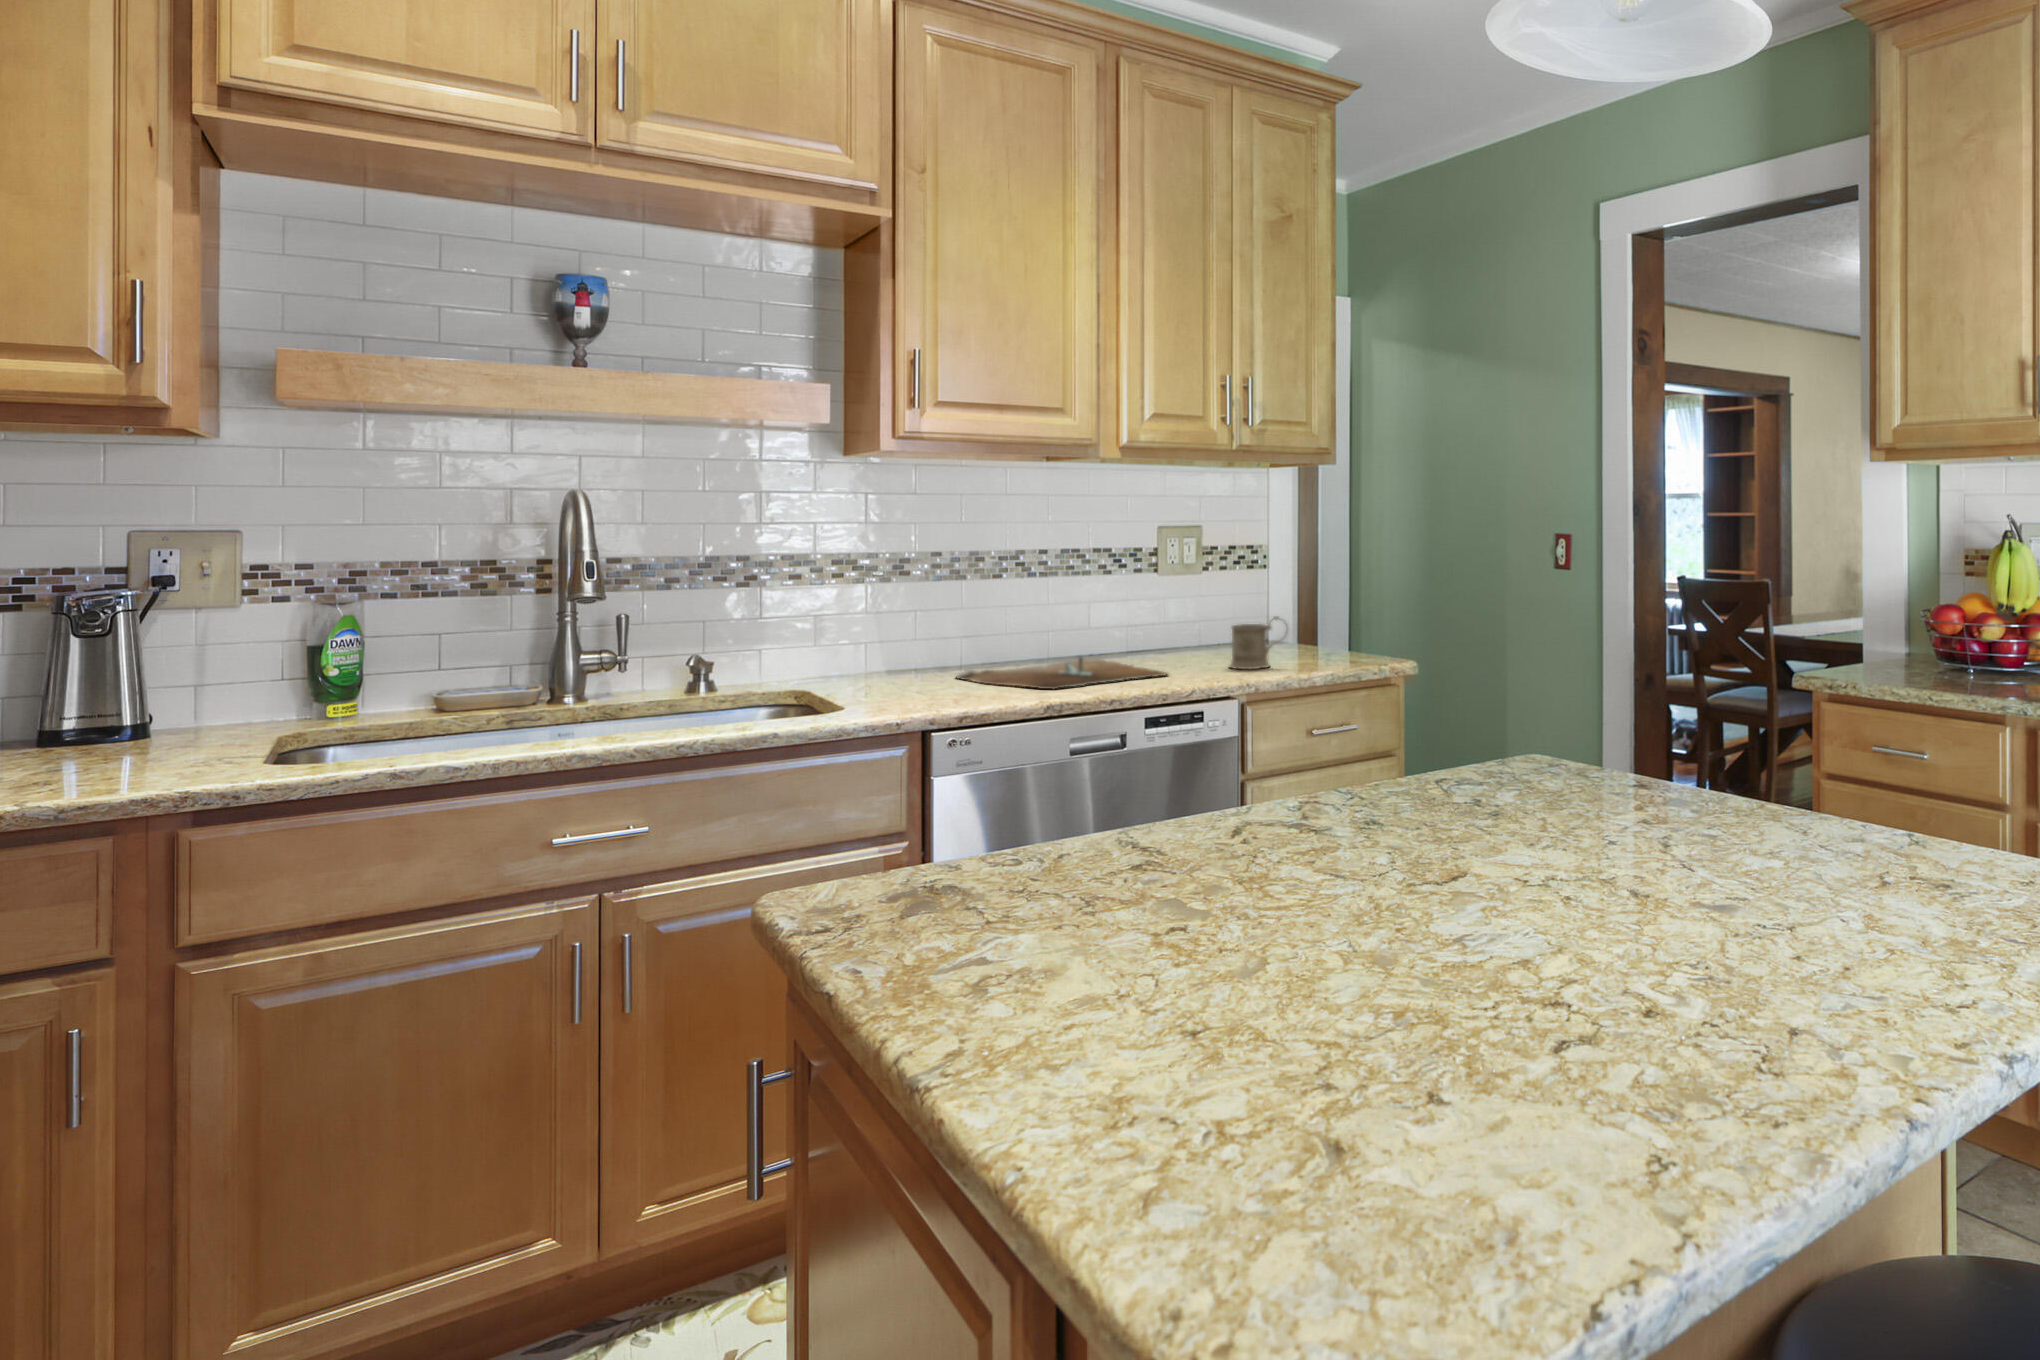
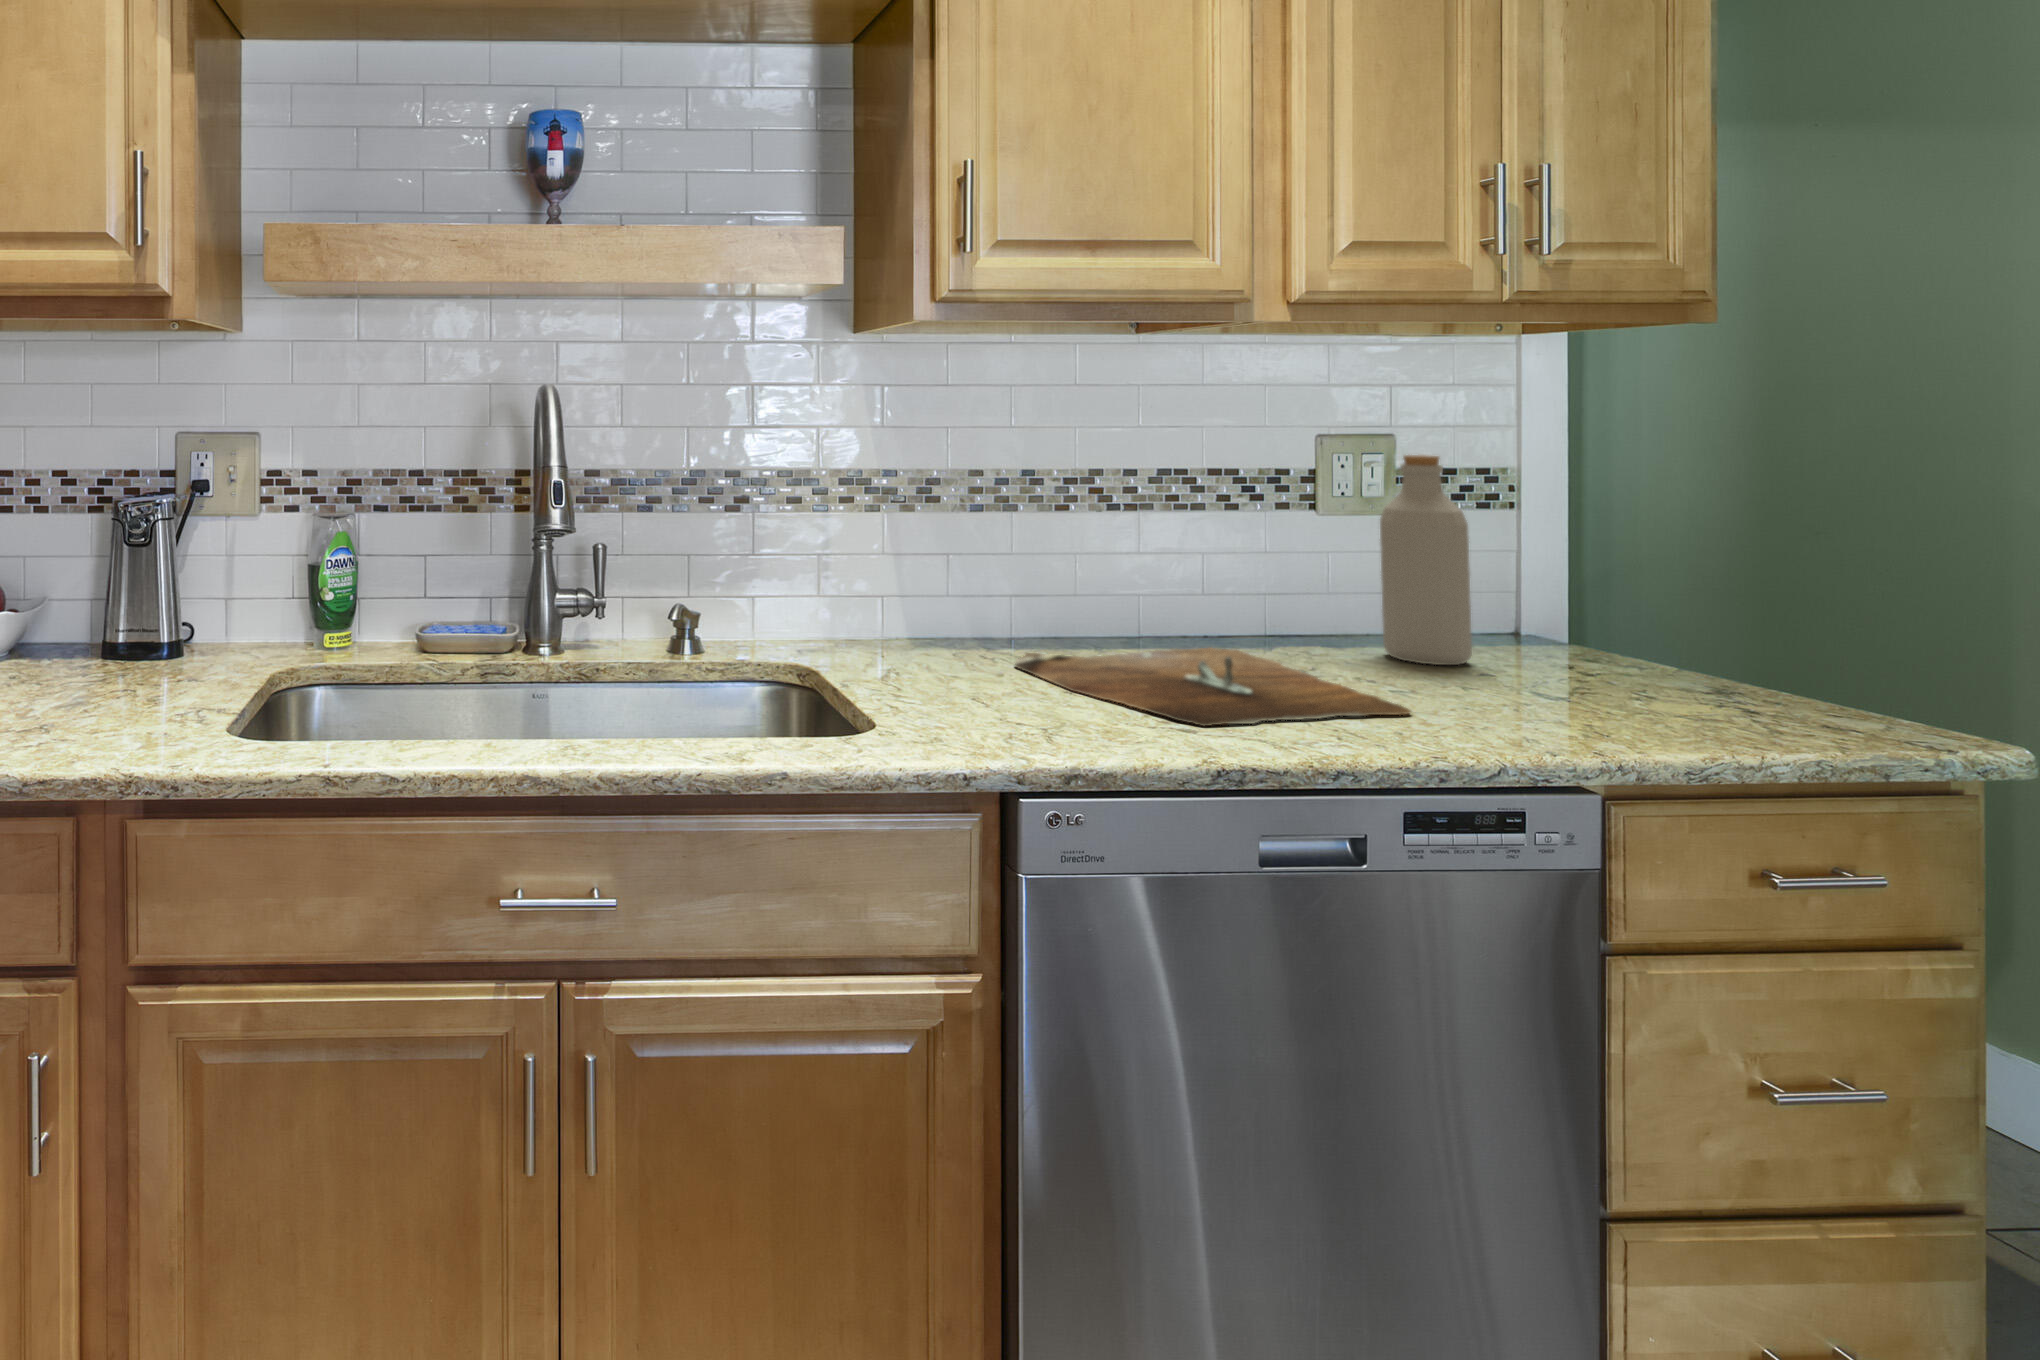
bottle: none [1181,538,1224,657] -> present [1380,455,1472,665]
mug: present [1229,616,1285,669] -> none [1521,616,1675,719]

